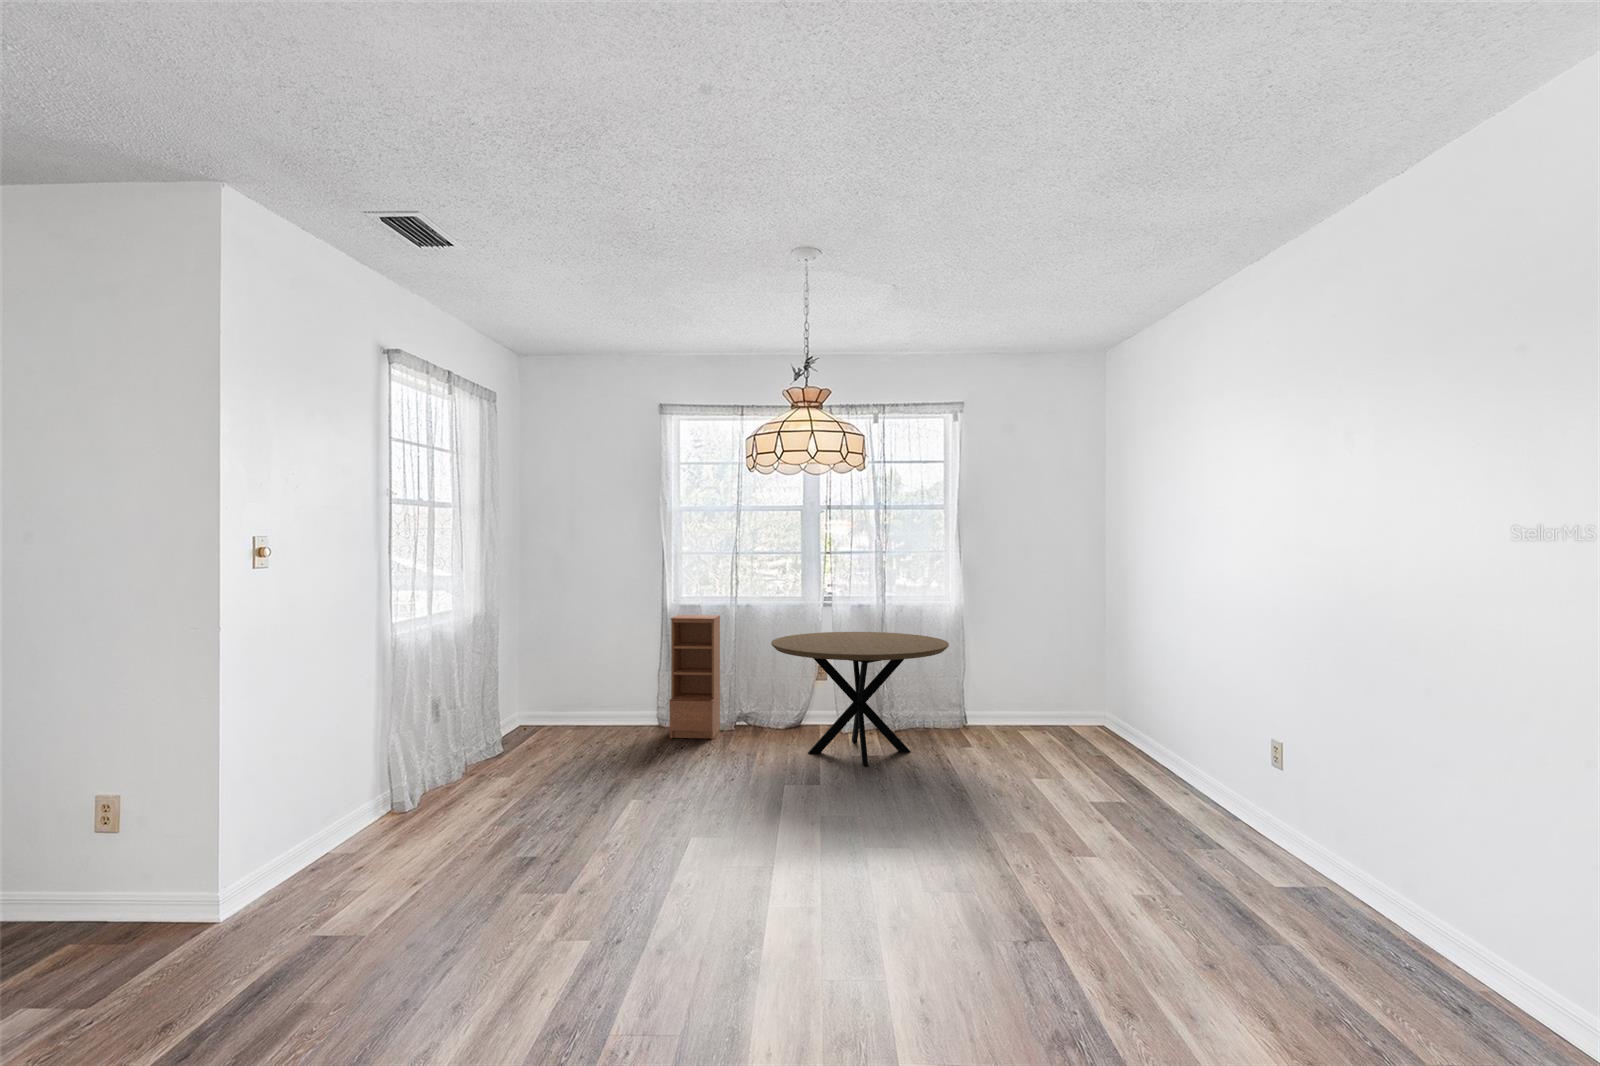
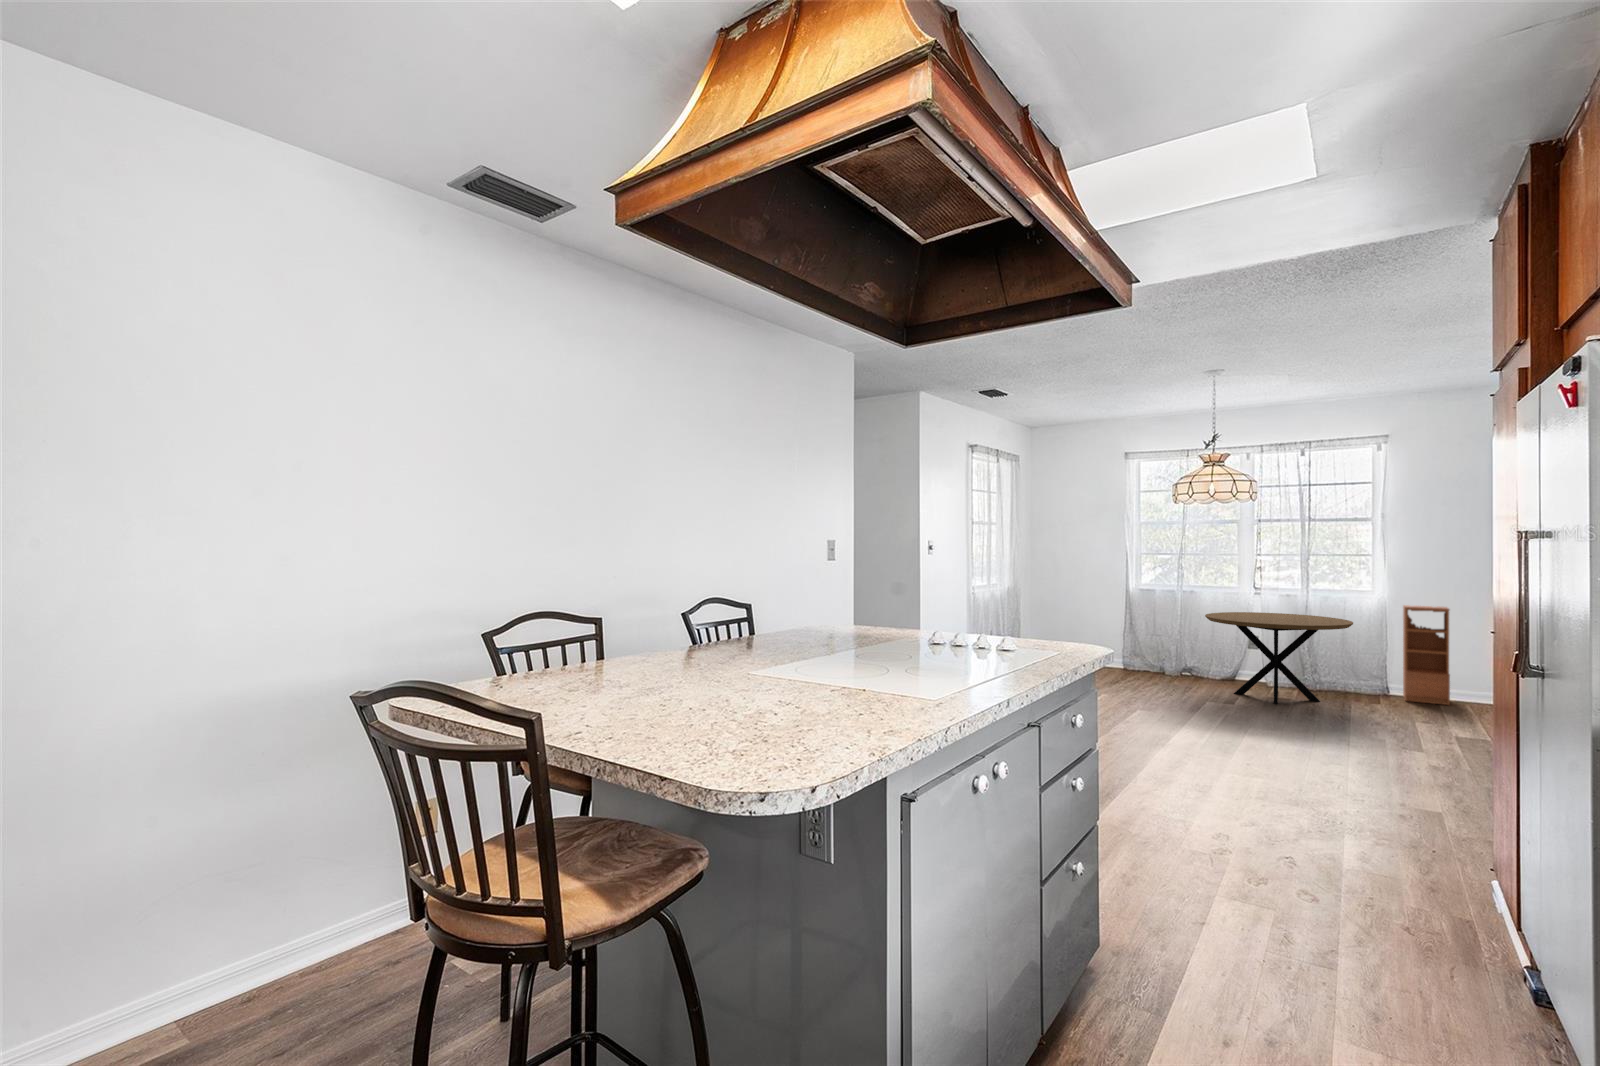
bookcase: present [669,615,720,739] -> present [1403,605,1450,705]

